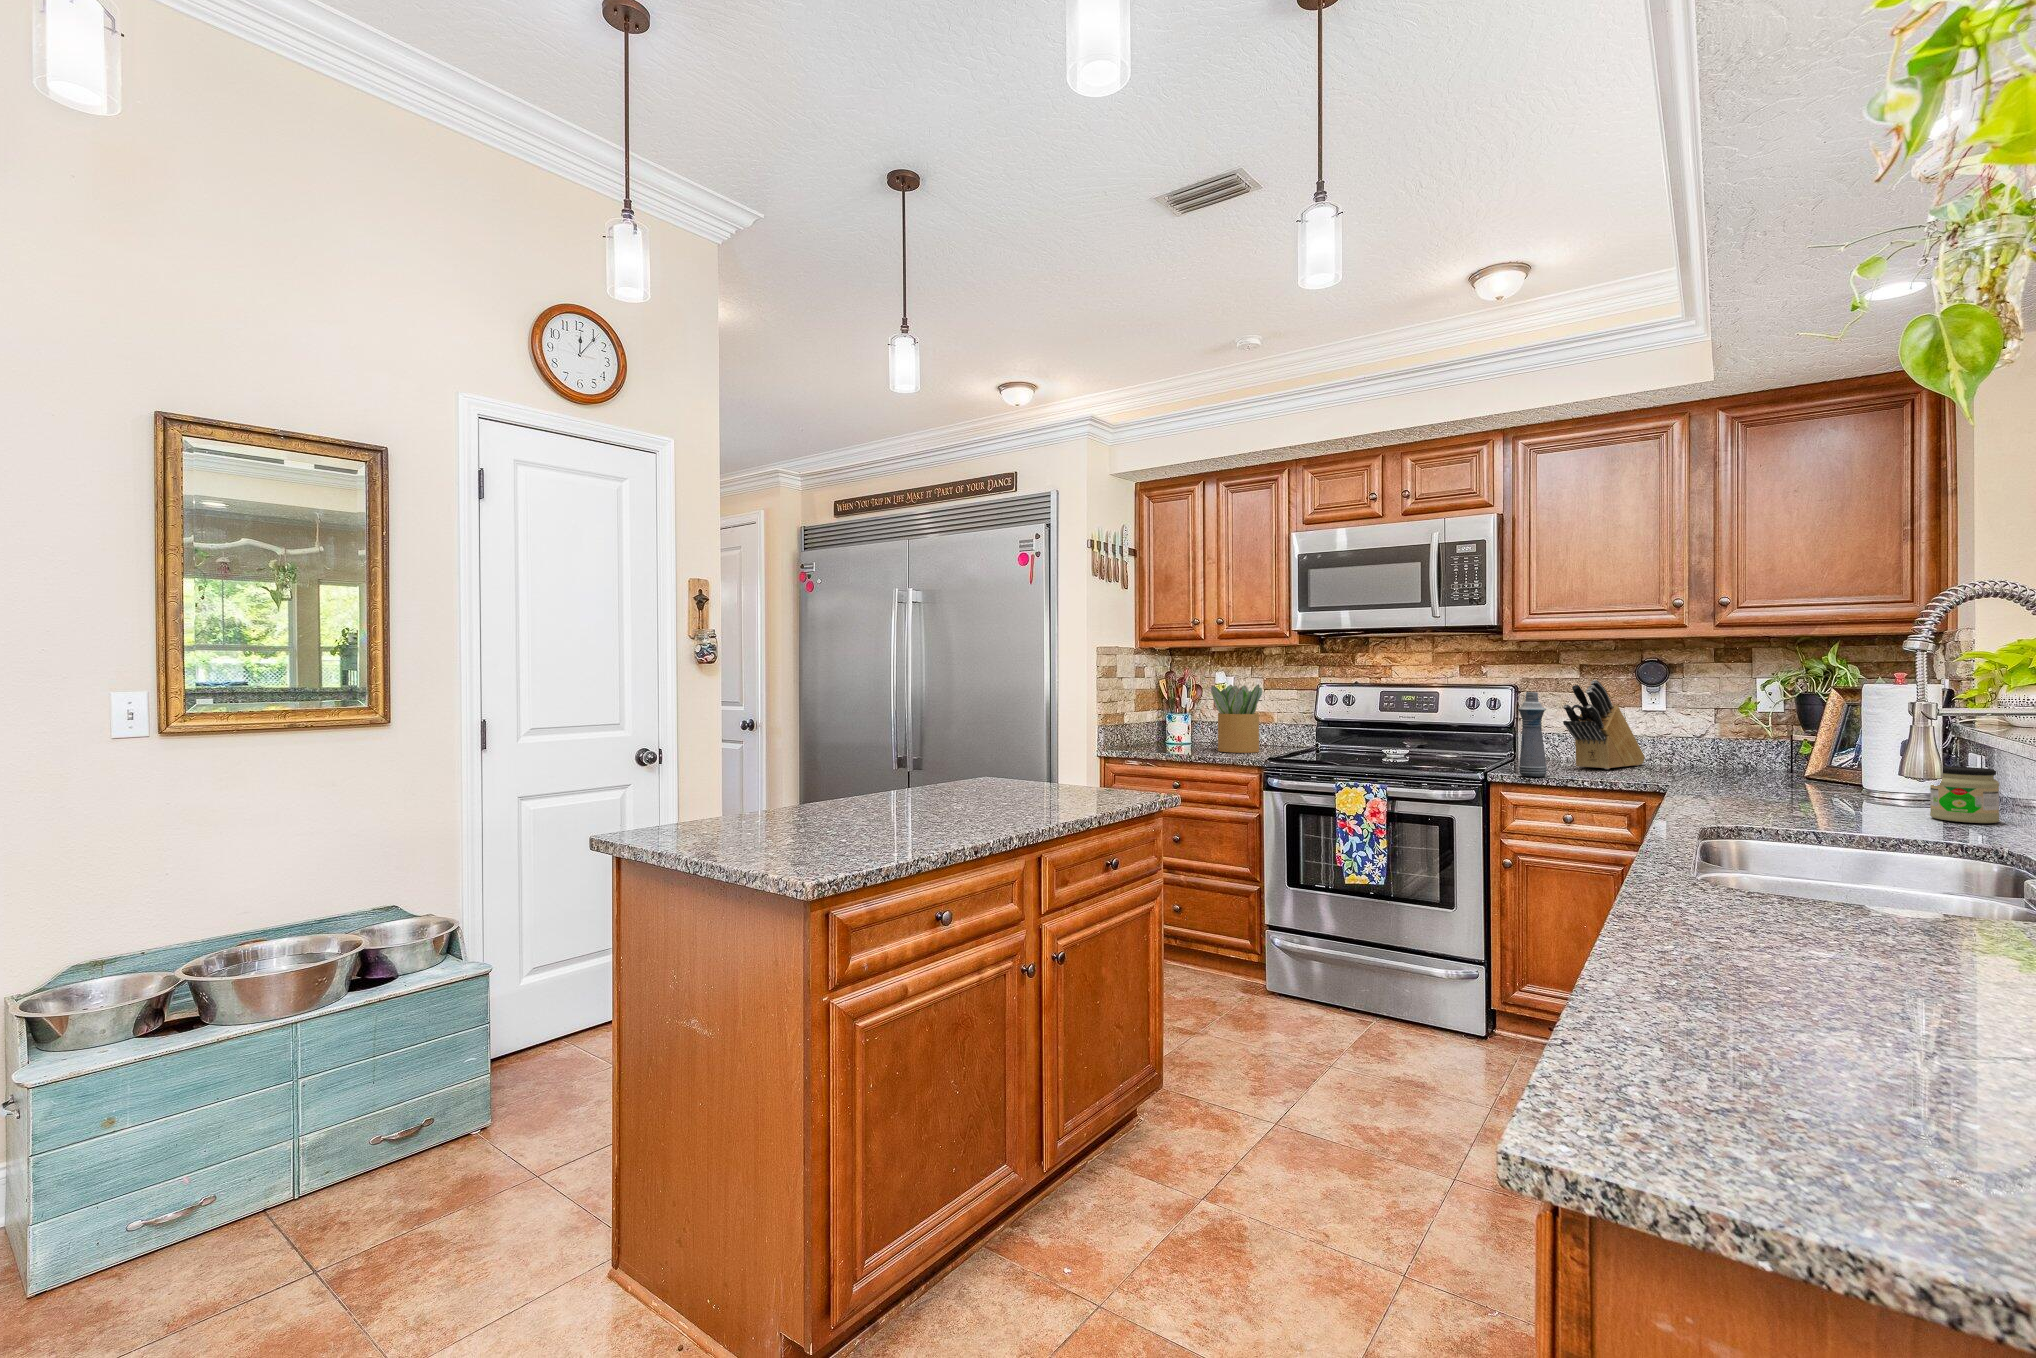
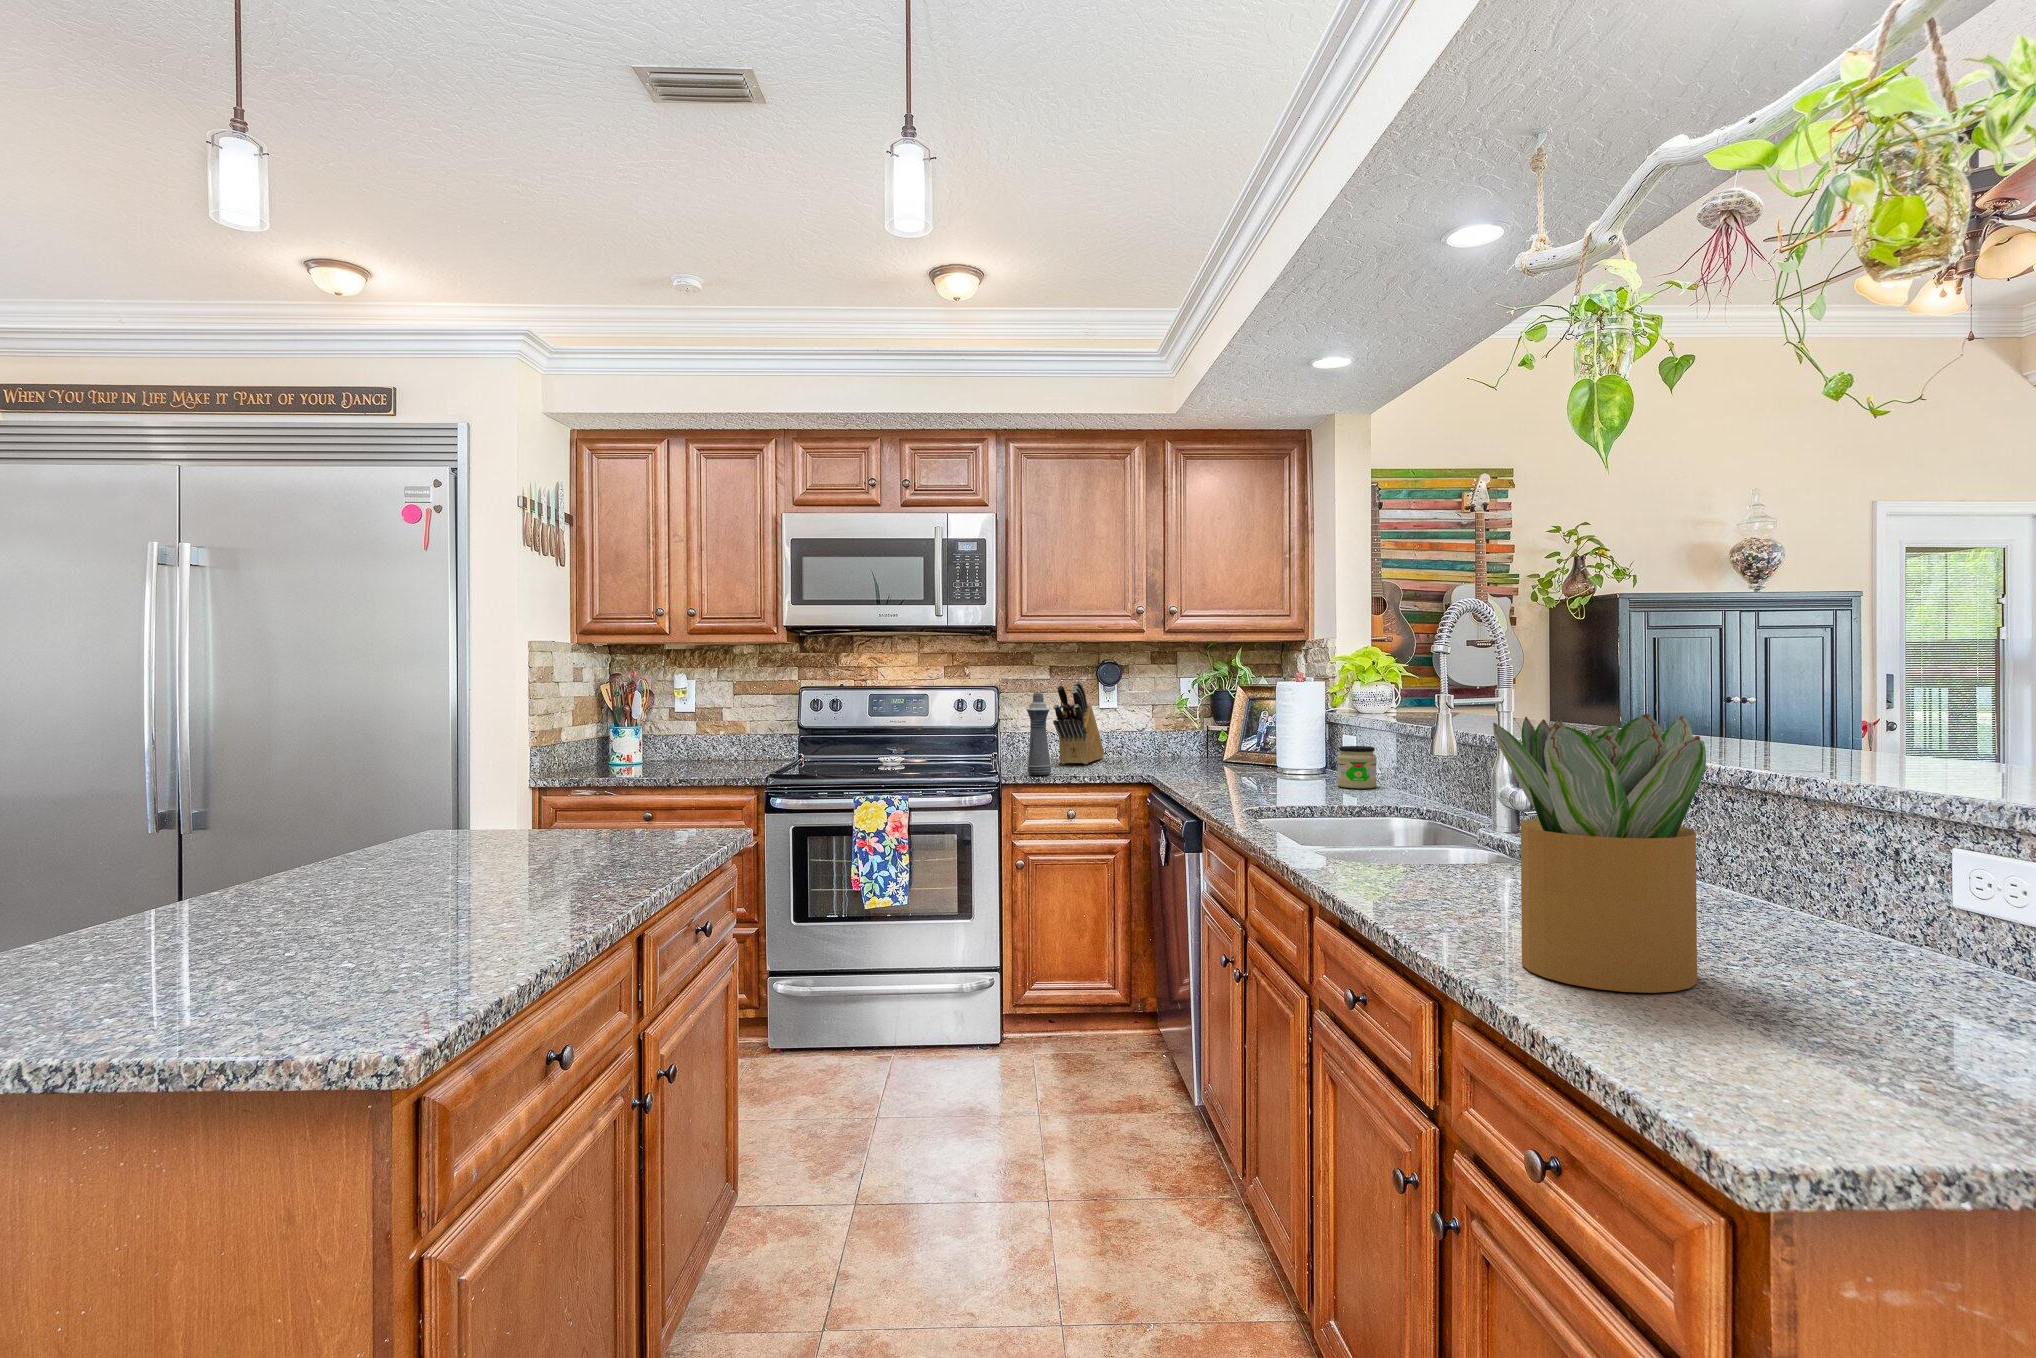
potted plant: present [1211,684,1262,753] -> present [1493,714,1706,993]

